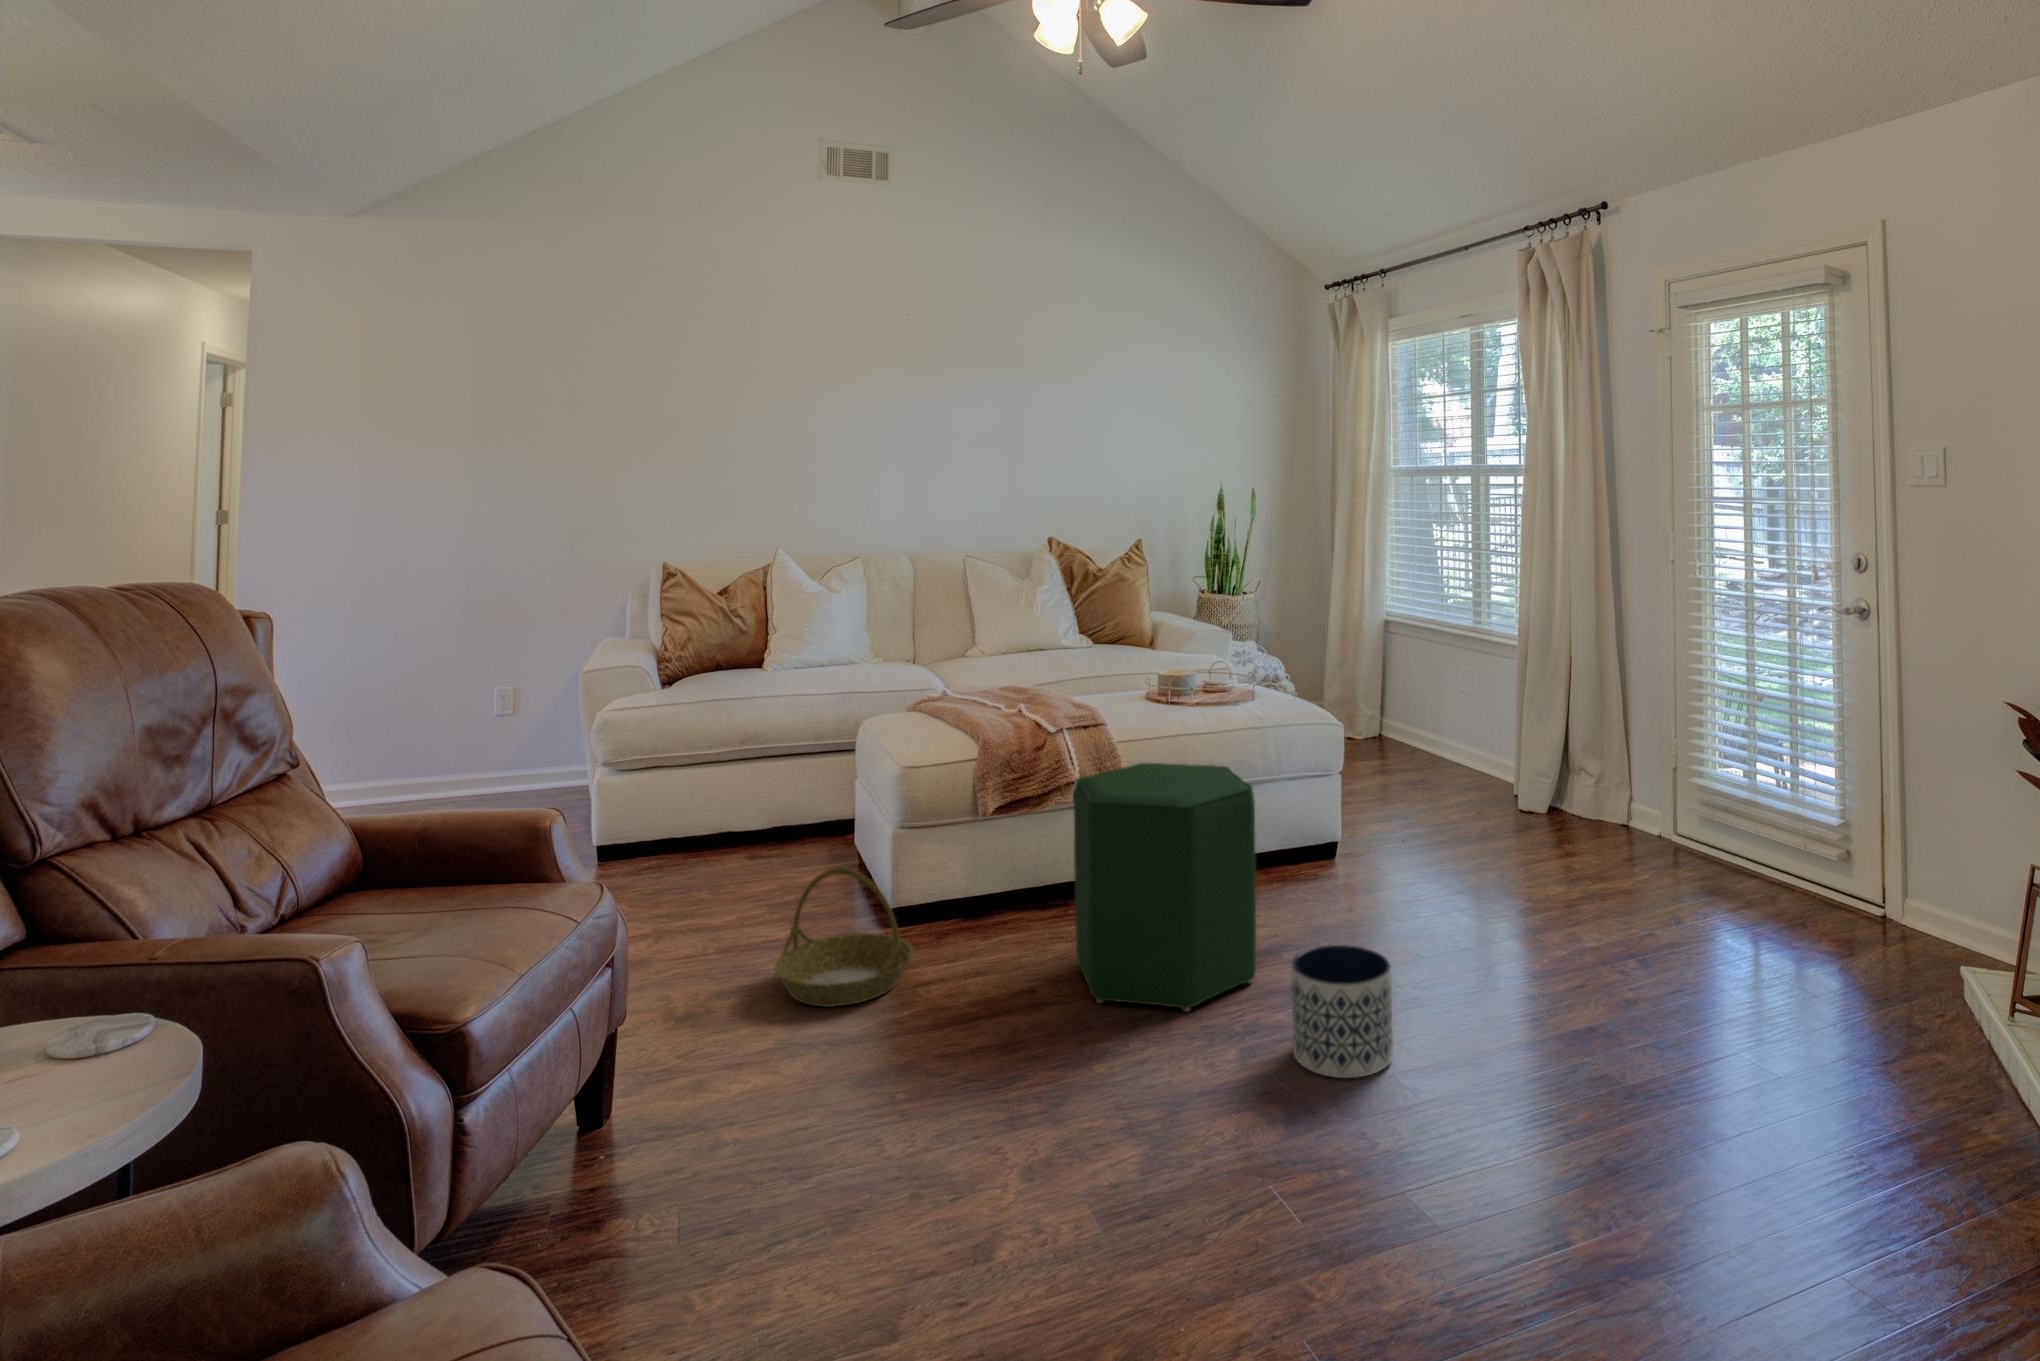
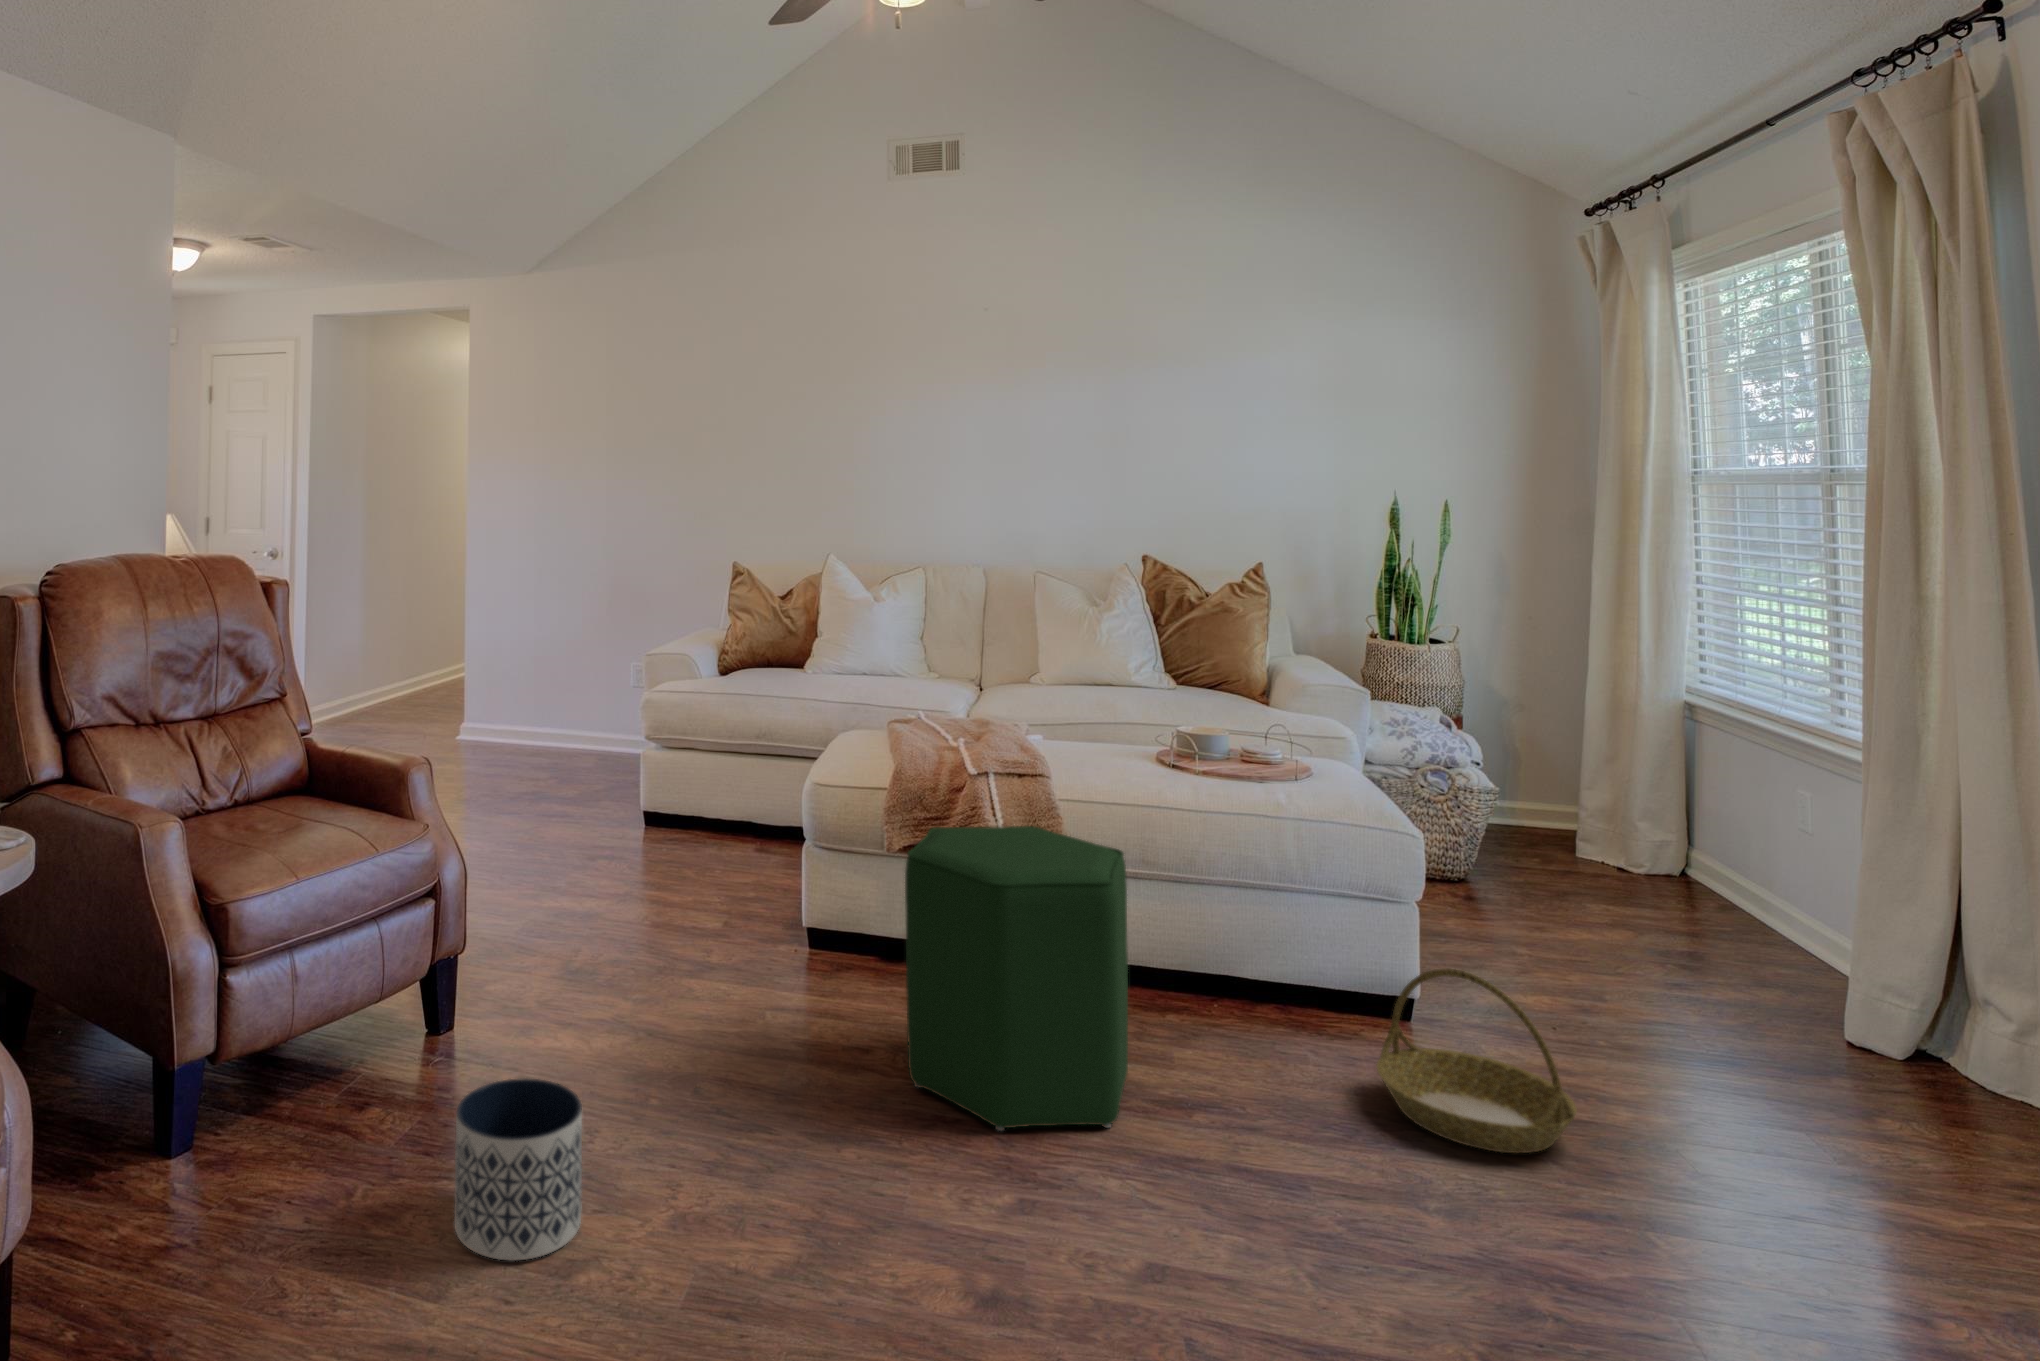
basket: present [775,868,913,1007] -> present [1377,969,1577,1153]
planter: present [1292,945,1393,1078] -> present [454,1078,582,1261]

